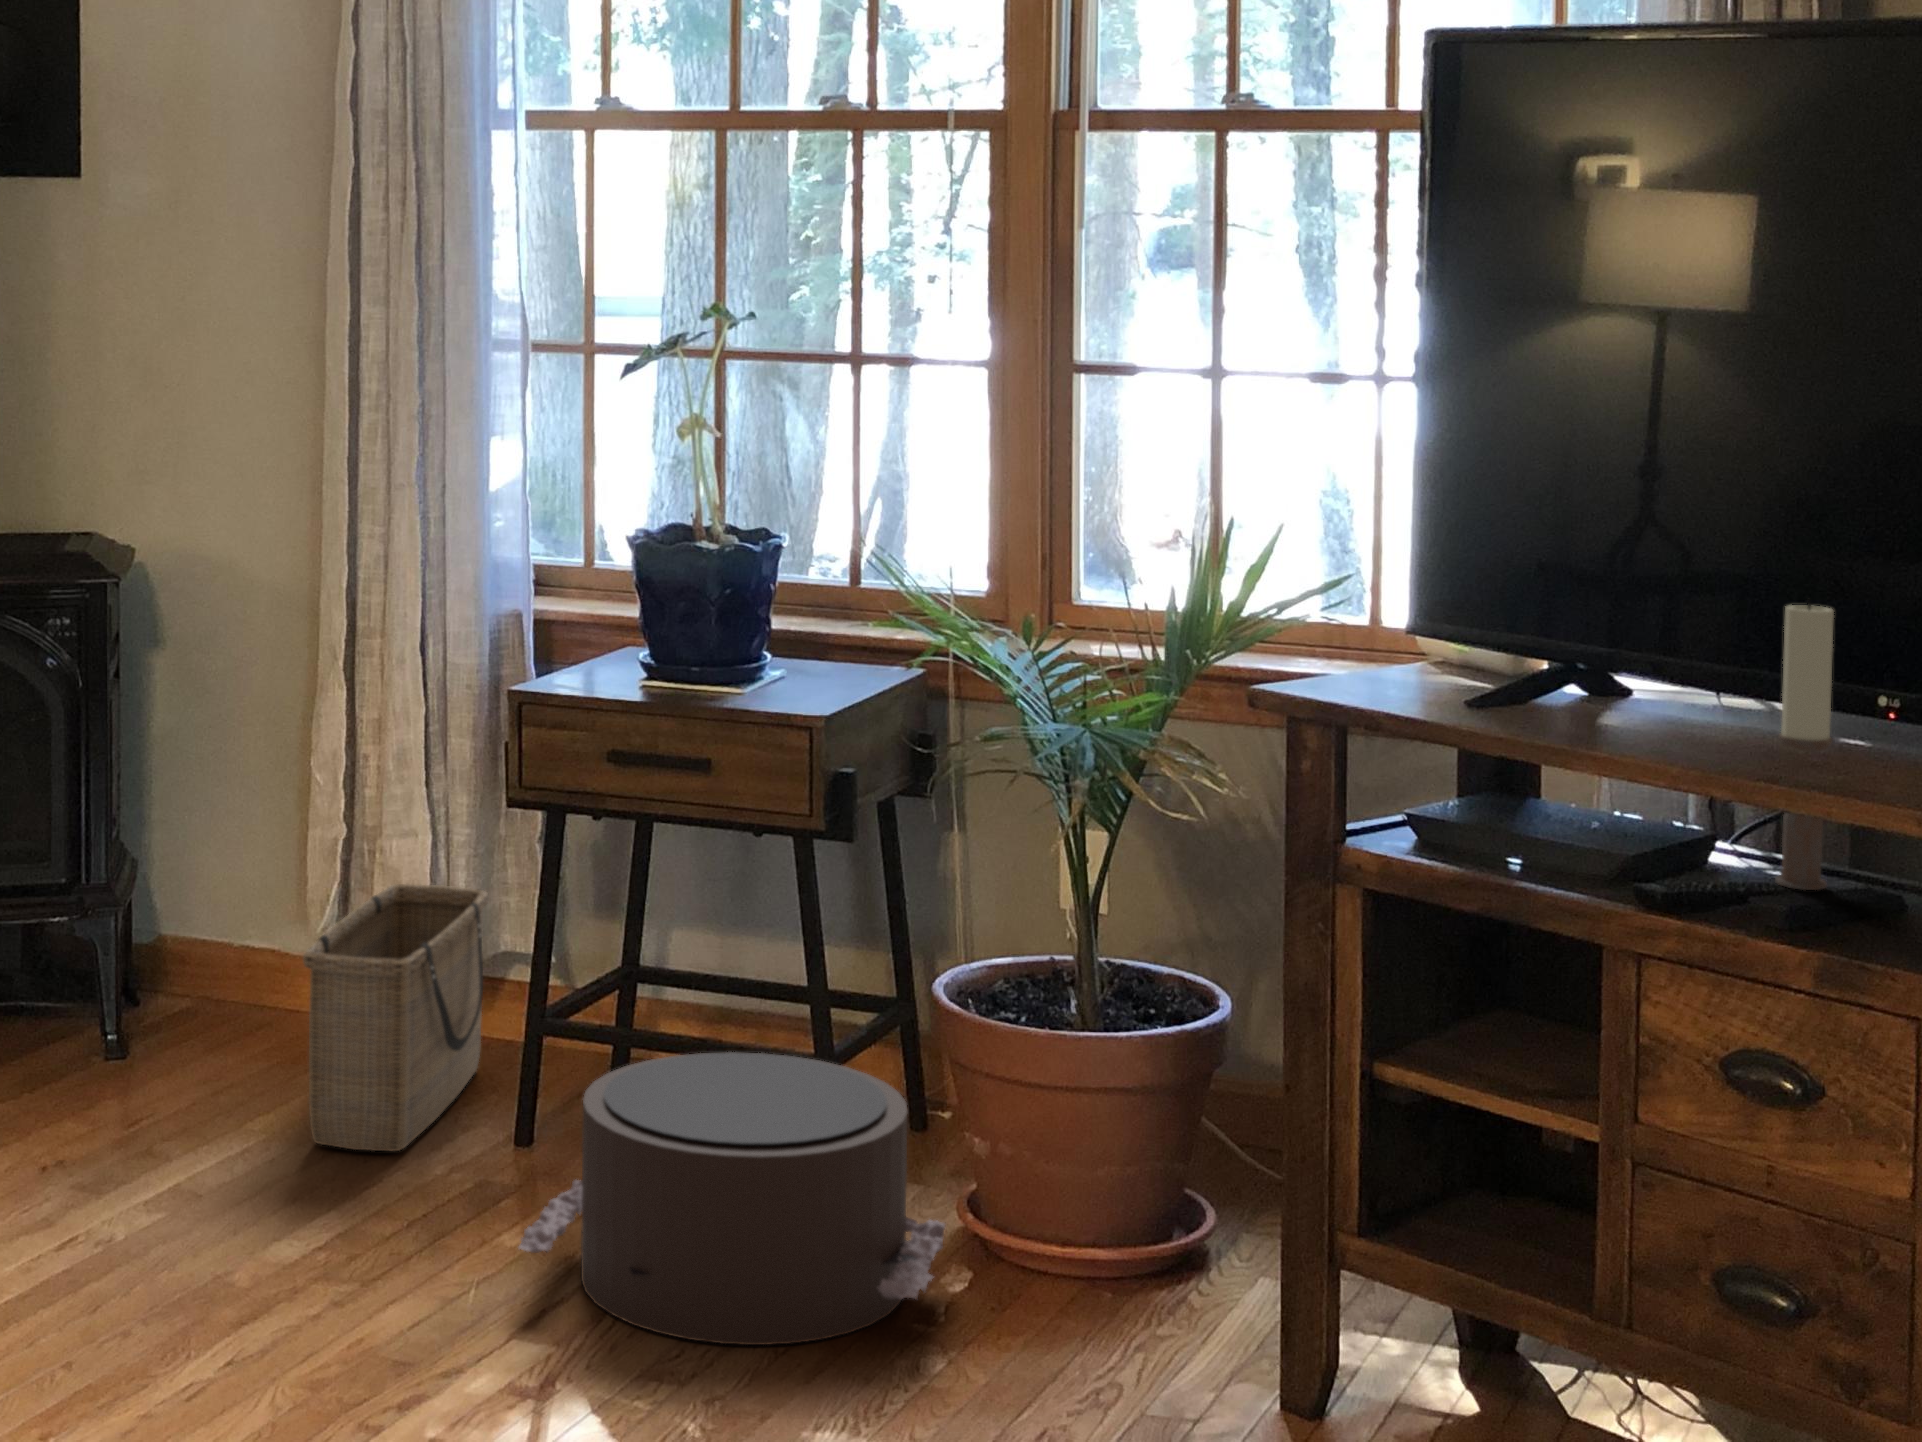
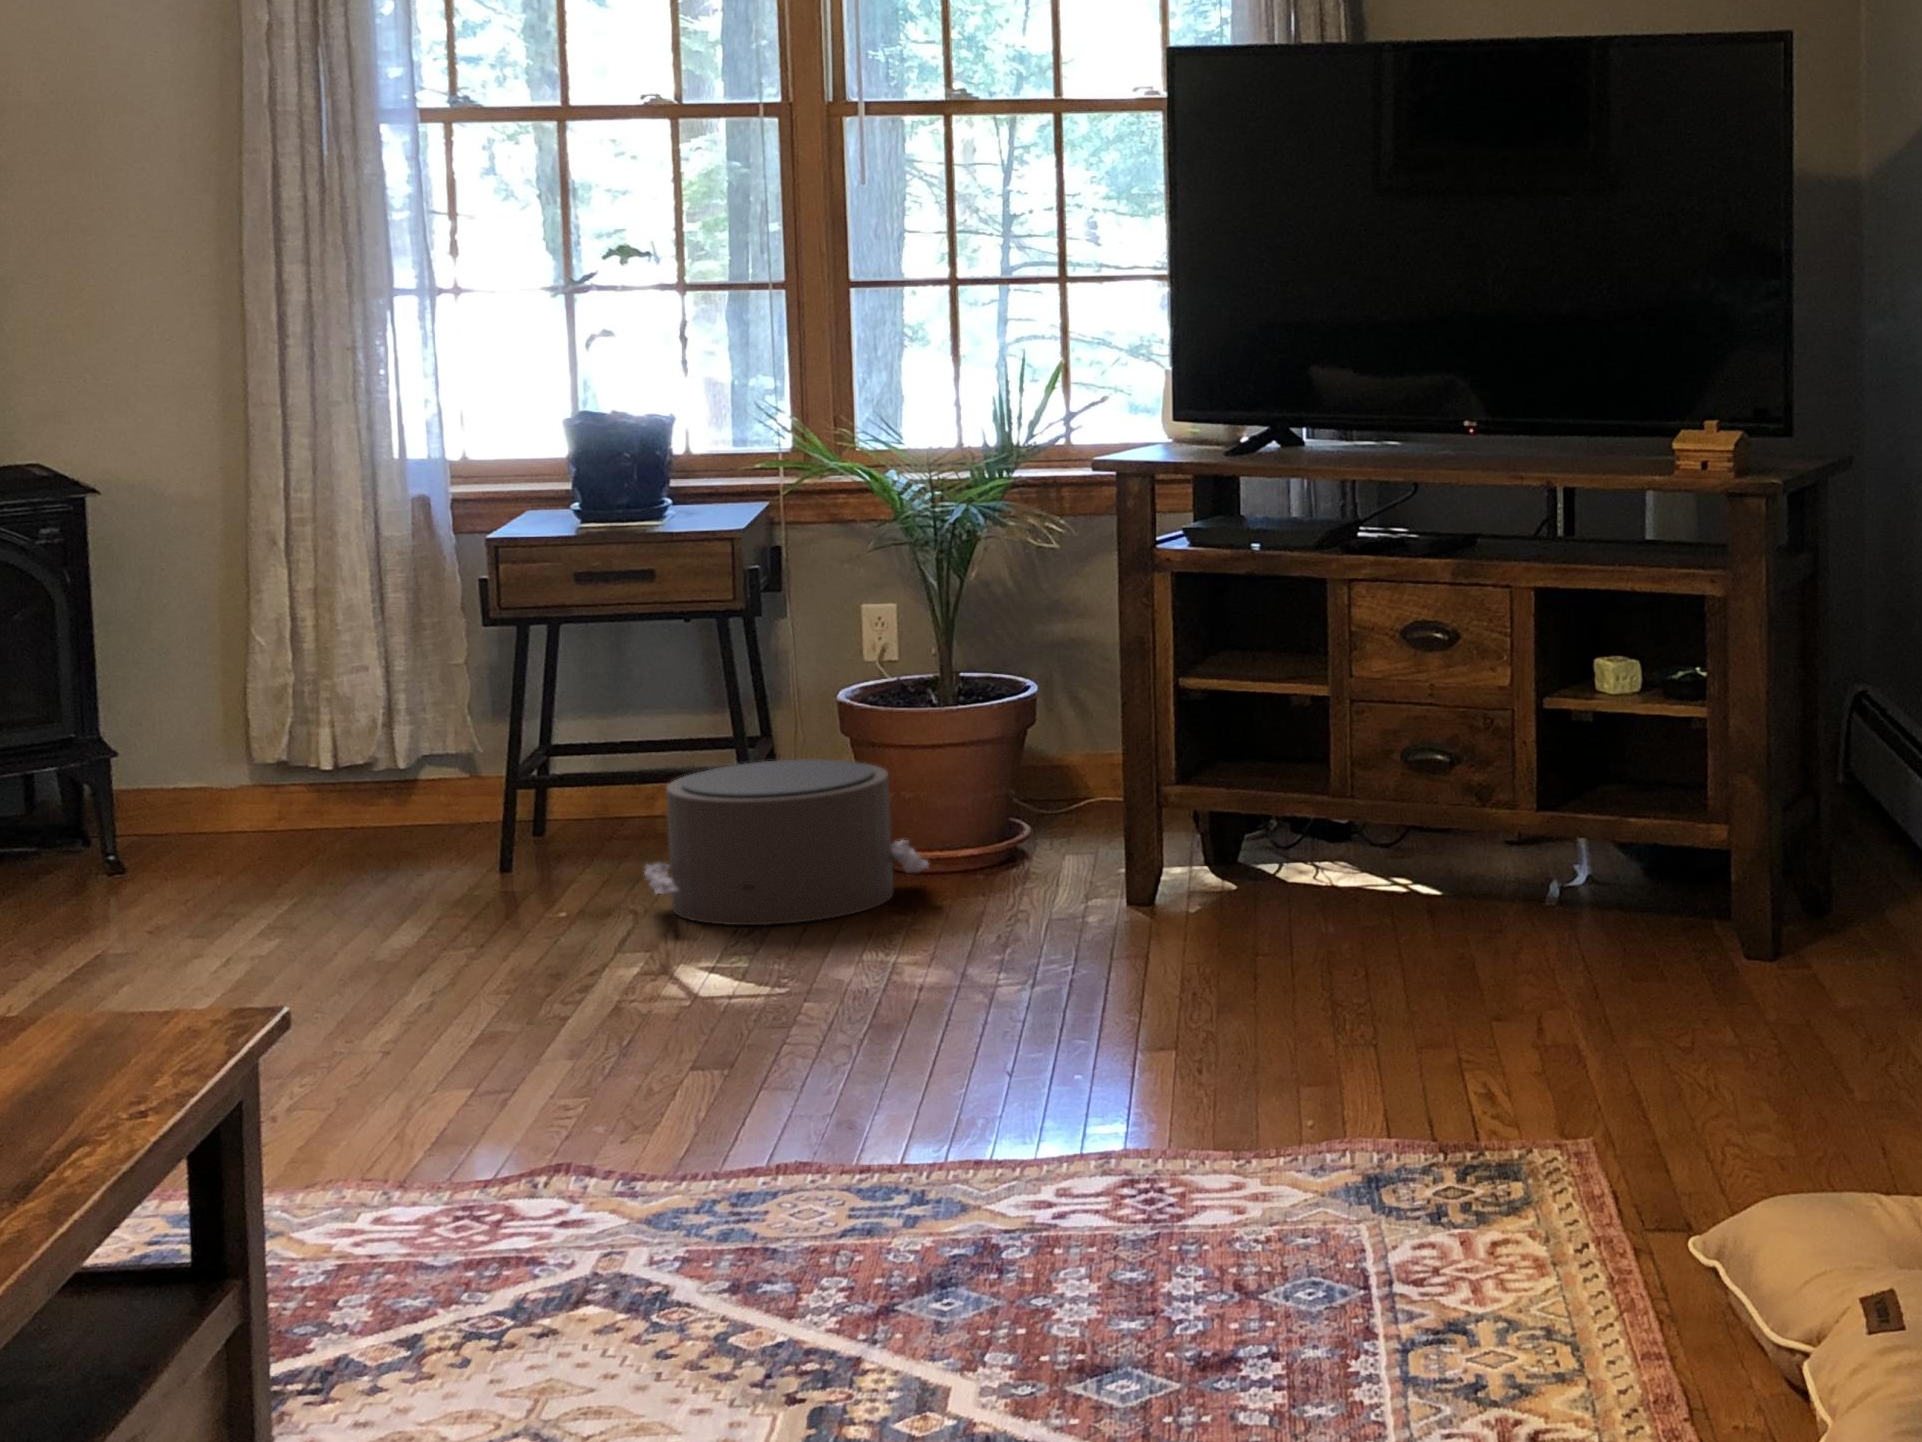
candle: present [1775,600,1834,890] -> none [1403,363,1434,523]
basket: present [303,884,488,1151] -> none [359,719,474,902]

